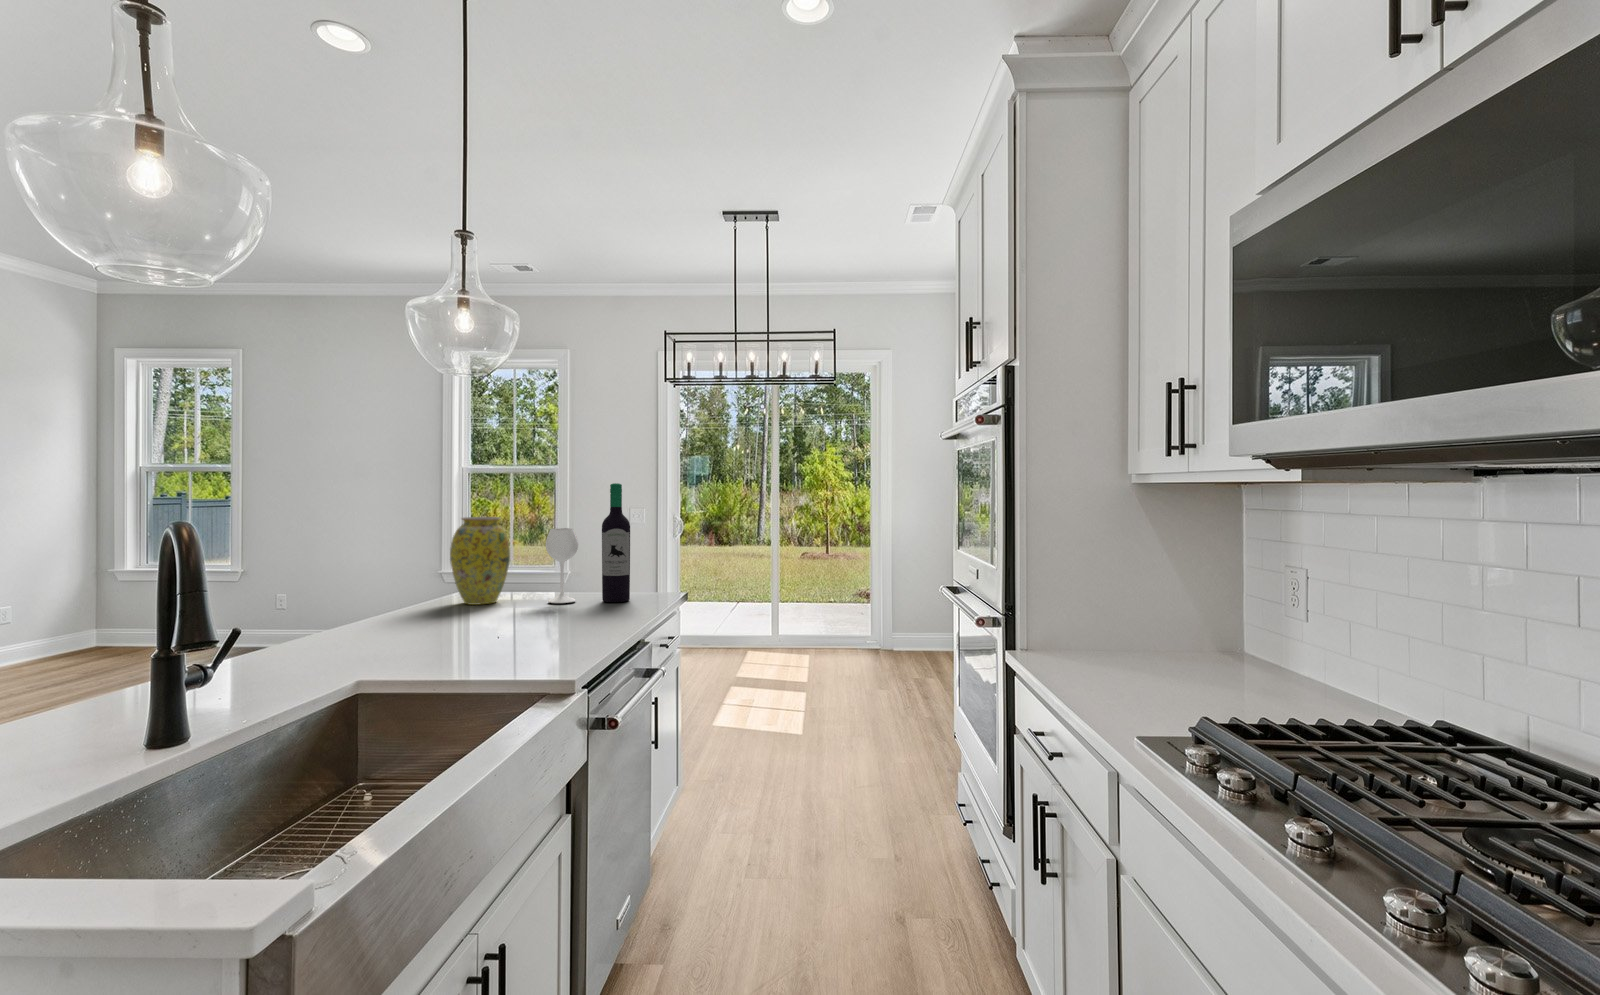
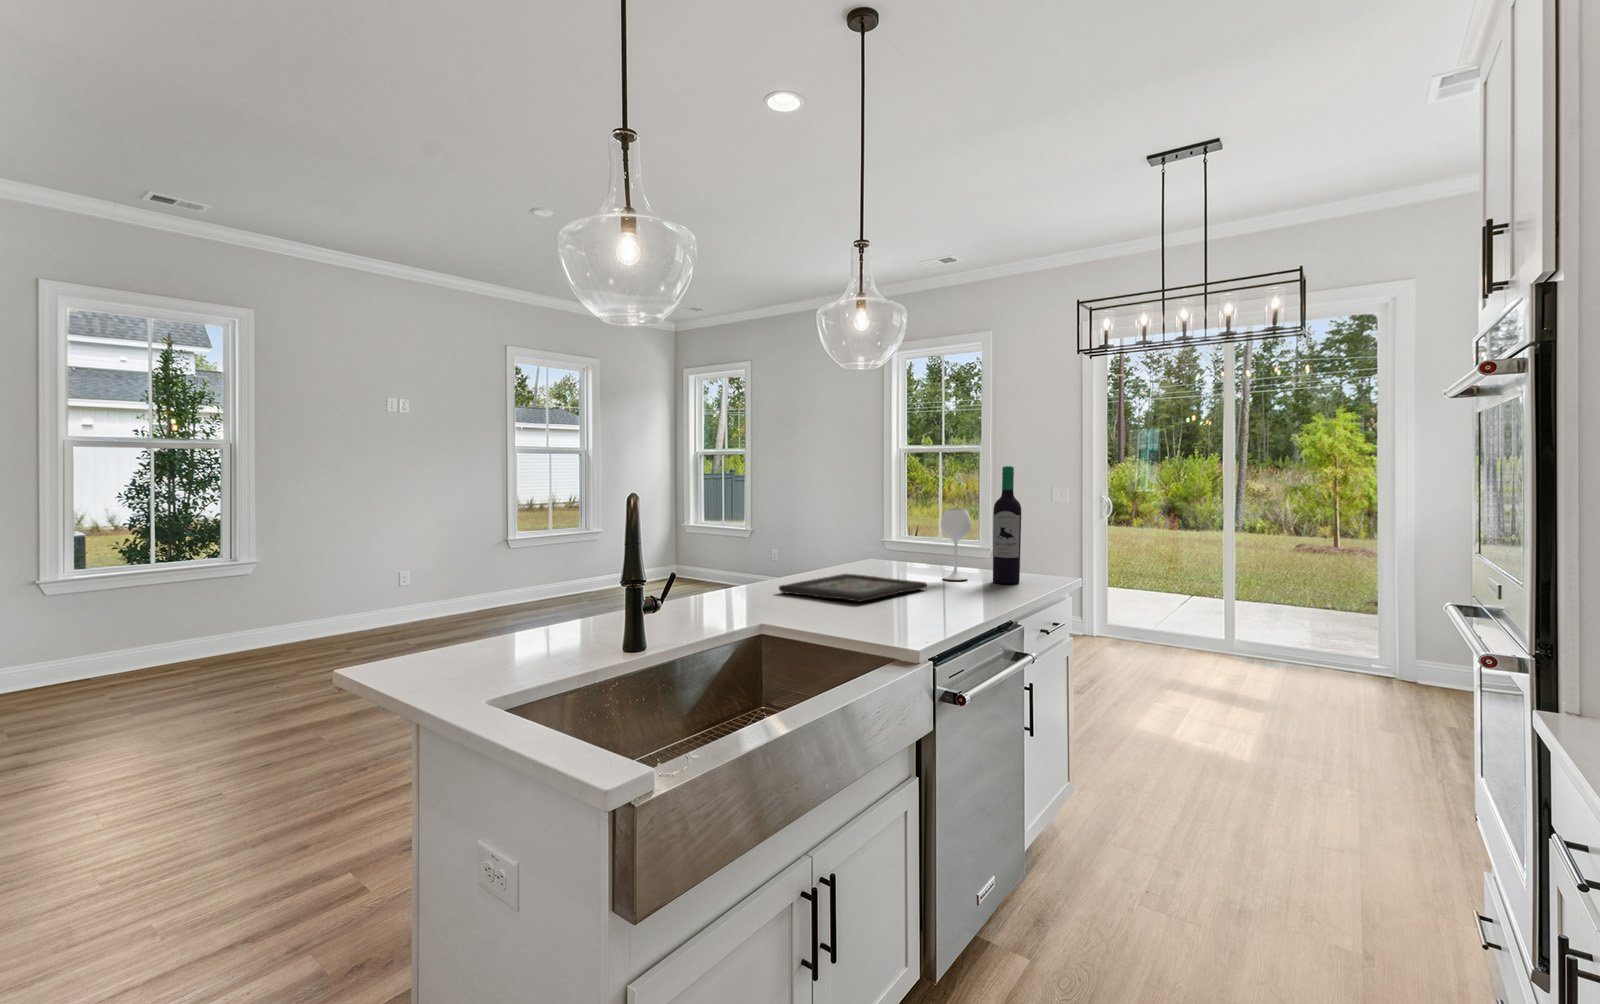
vase: present [450,517,510,605] -> none [862,495,912,575]
decorative tray: none [360,606,541,636] -> present [779,574,927,602]

